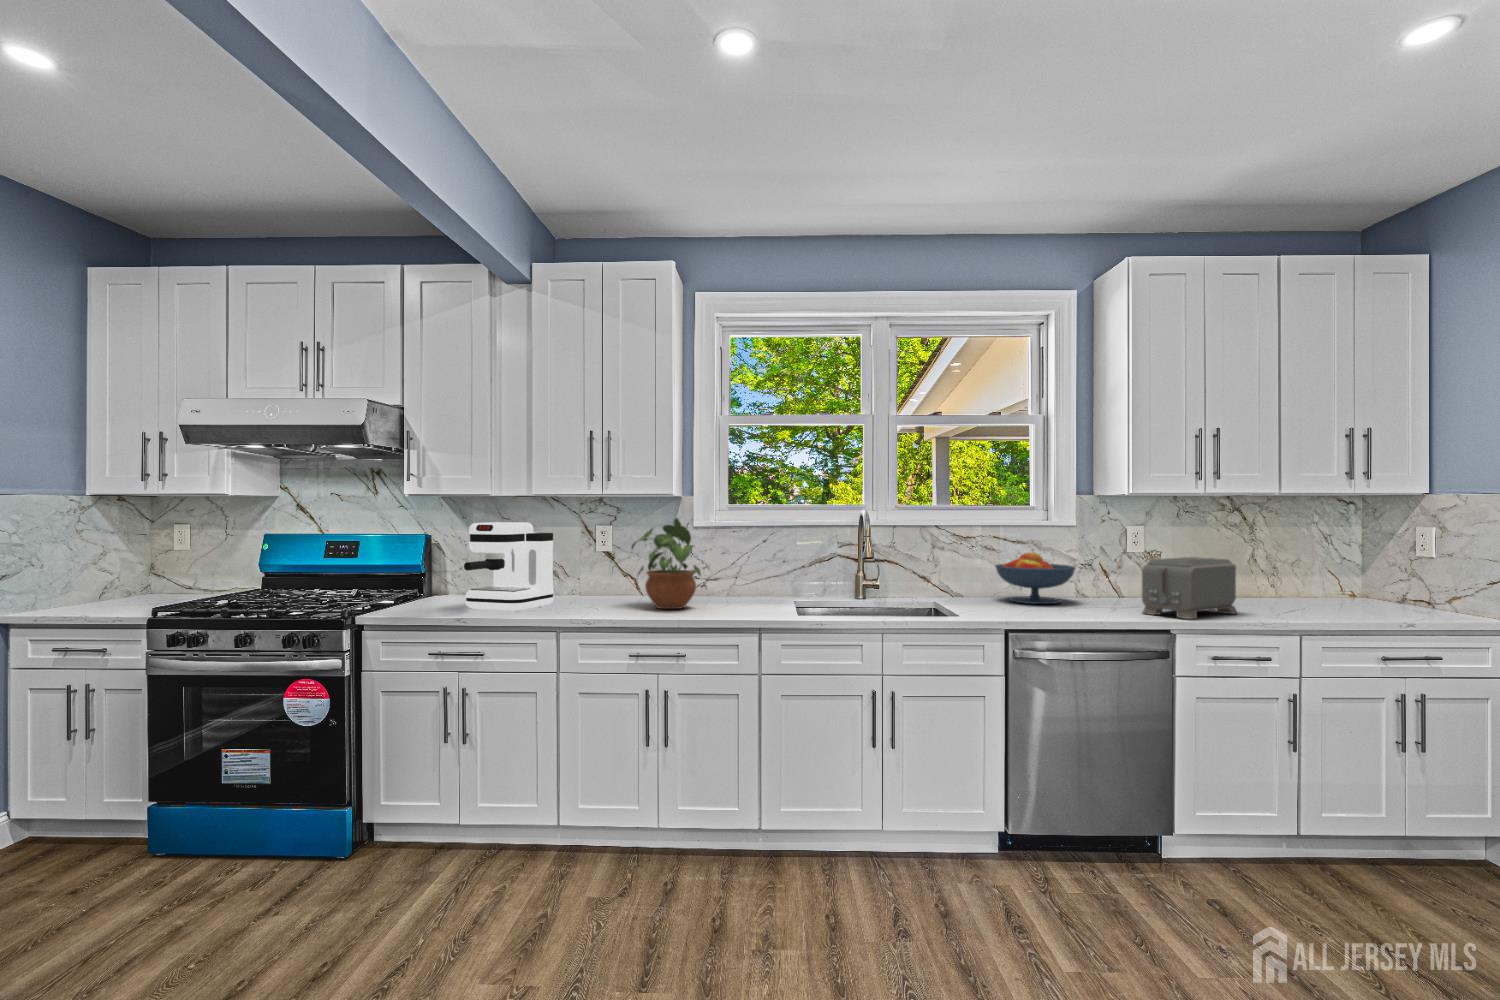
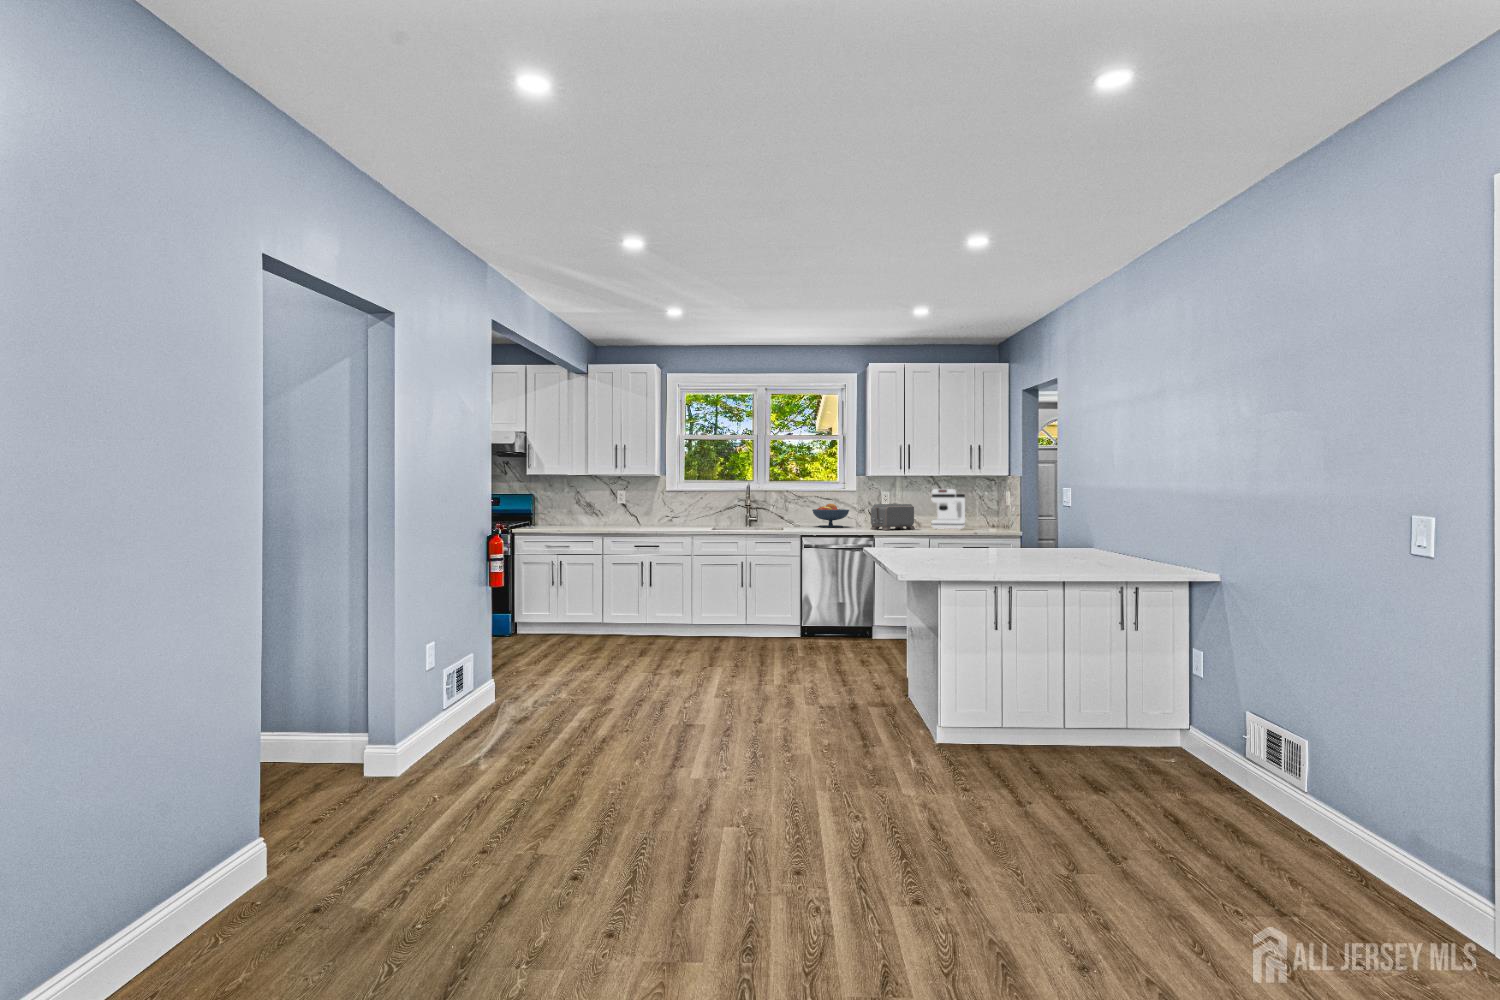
potted plant: present [632,518,701,609] -> none [636,485,668,528]
coffee maker: present [464,522,553,612] -> present [931,489,965,529]

